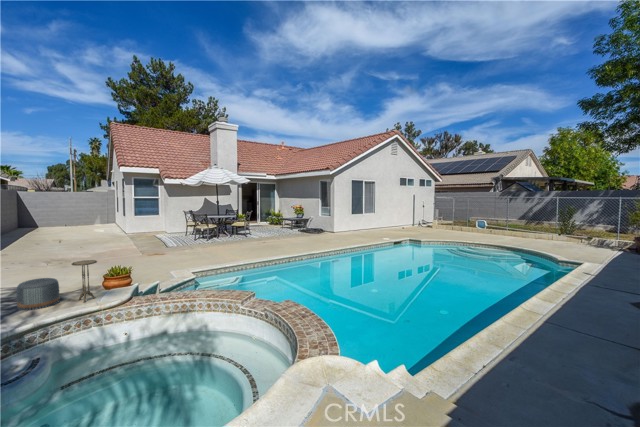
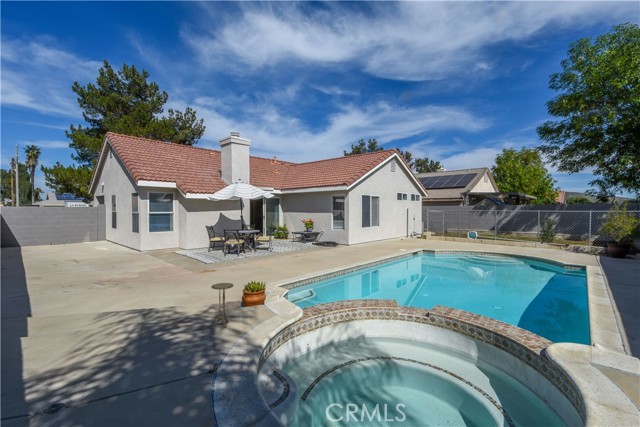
pouf: present [16,278,59,310] -> none [162,304,198,340]

